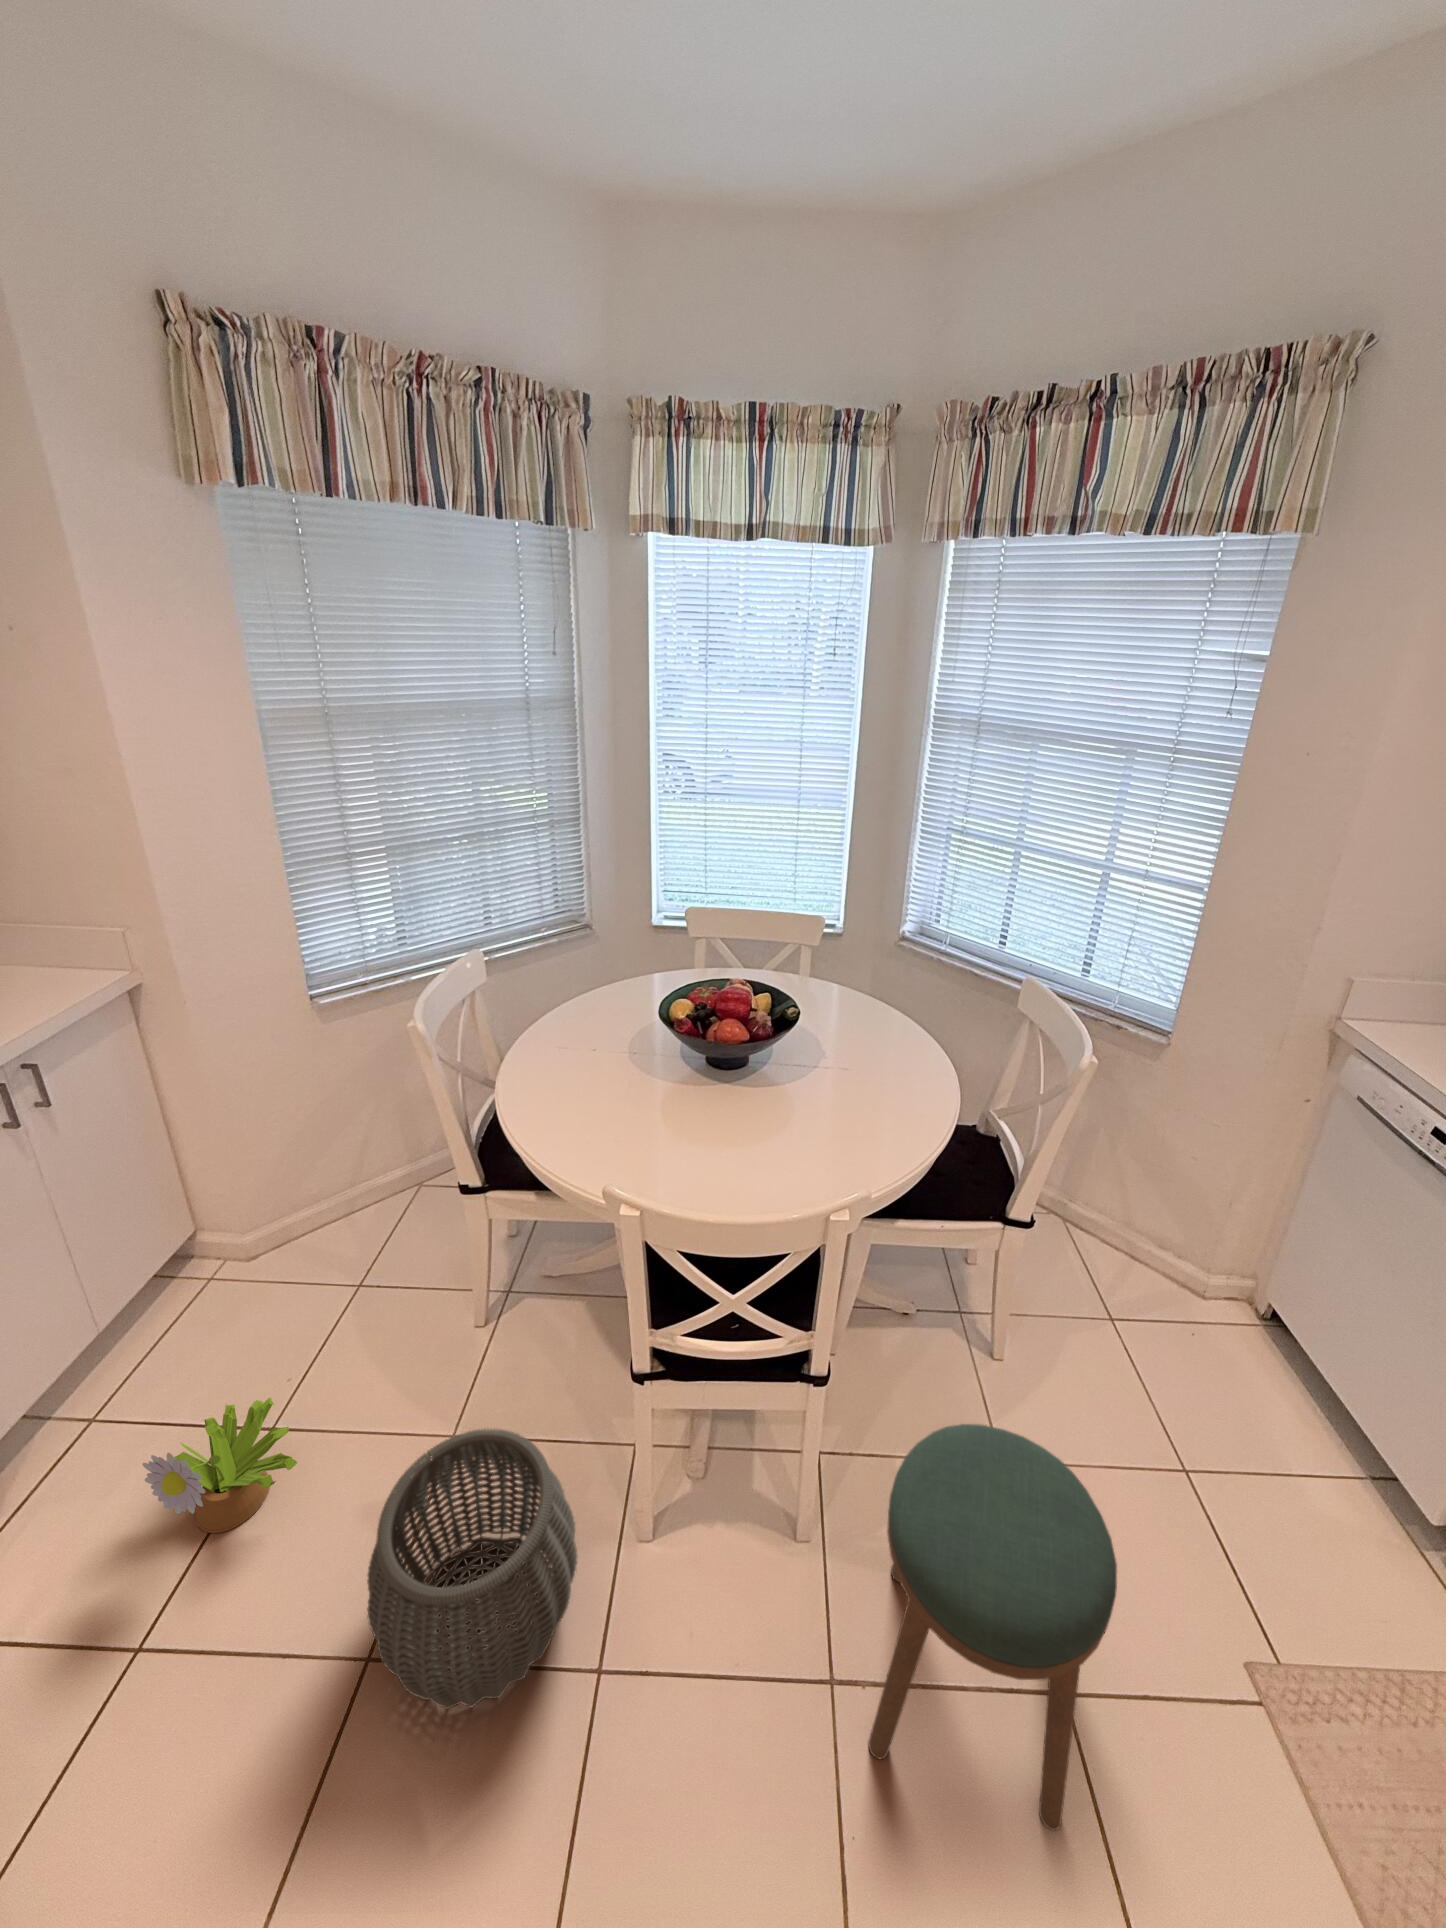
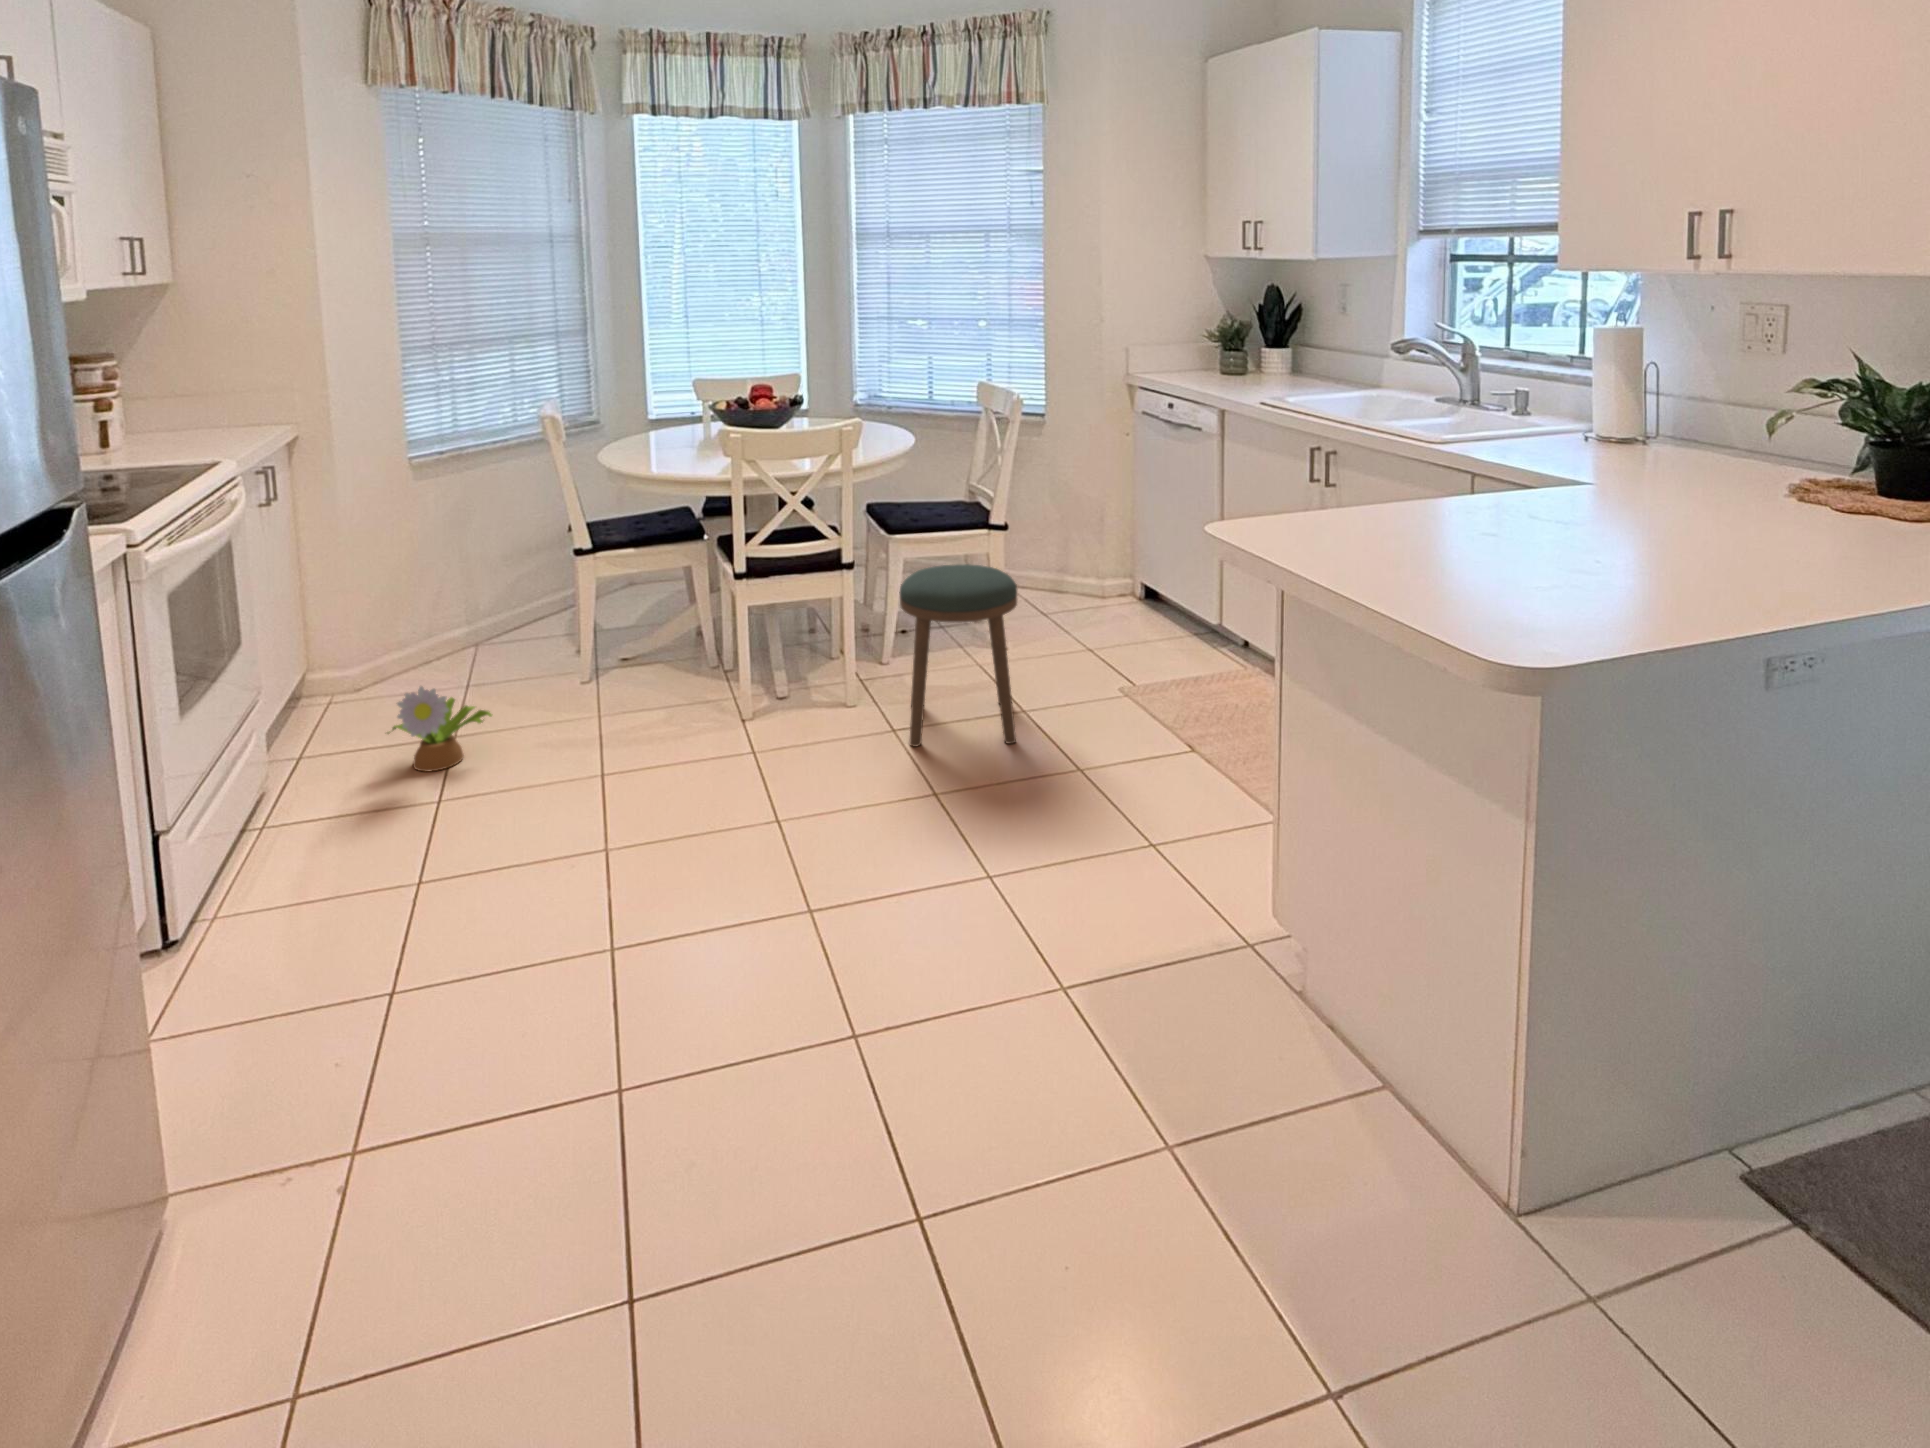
woven basket: present [367,1429,577,1709] -> none [585,636,718,779]

